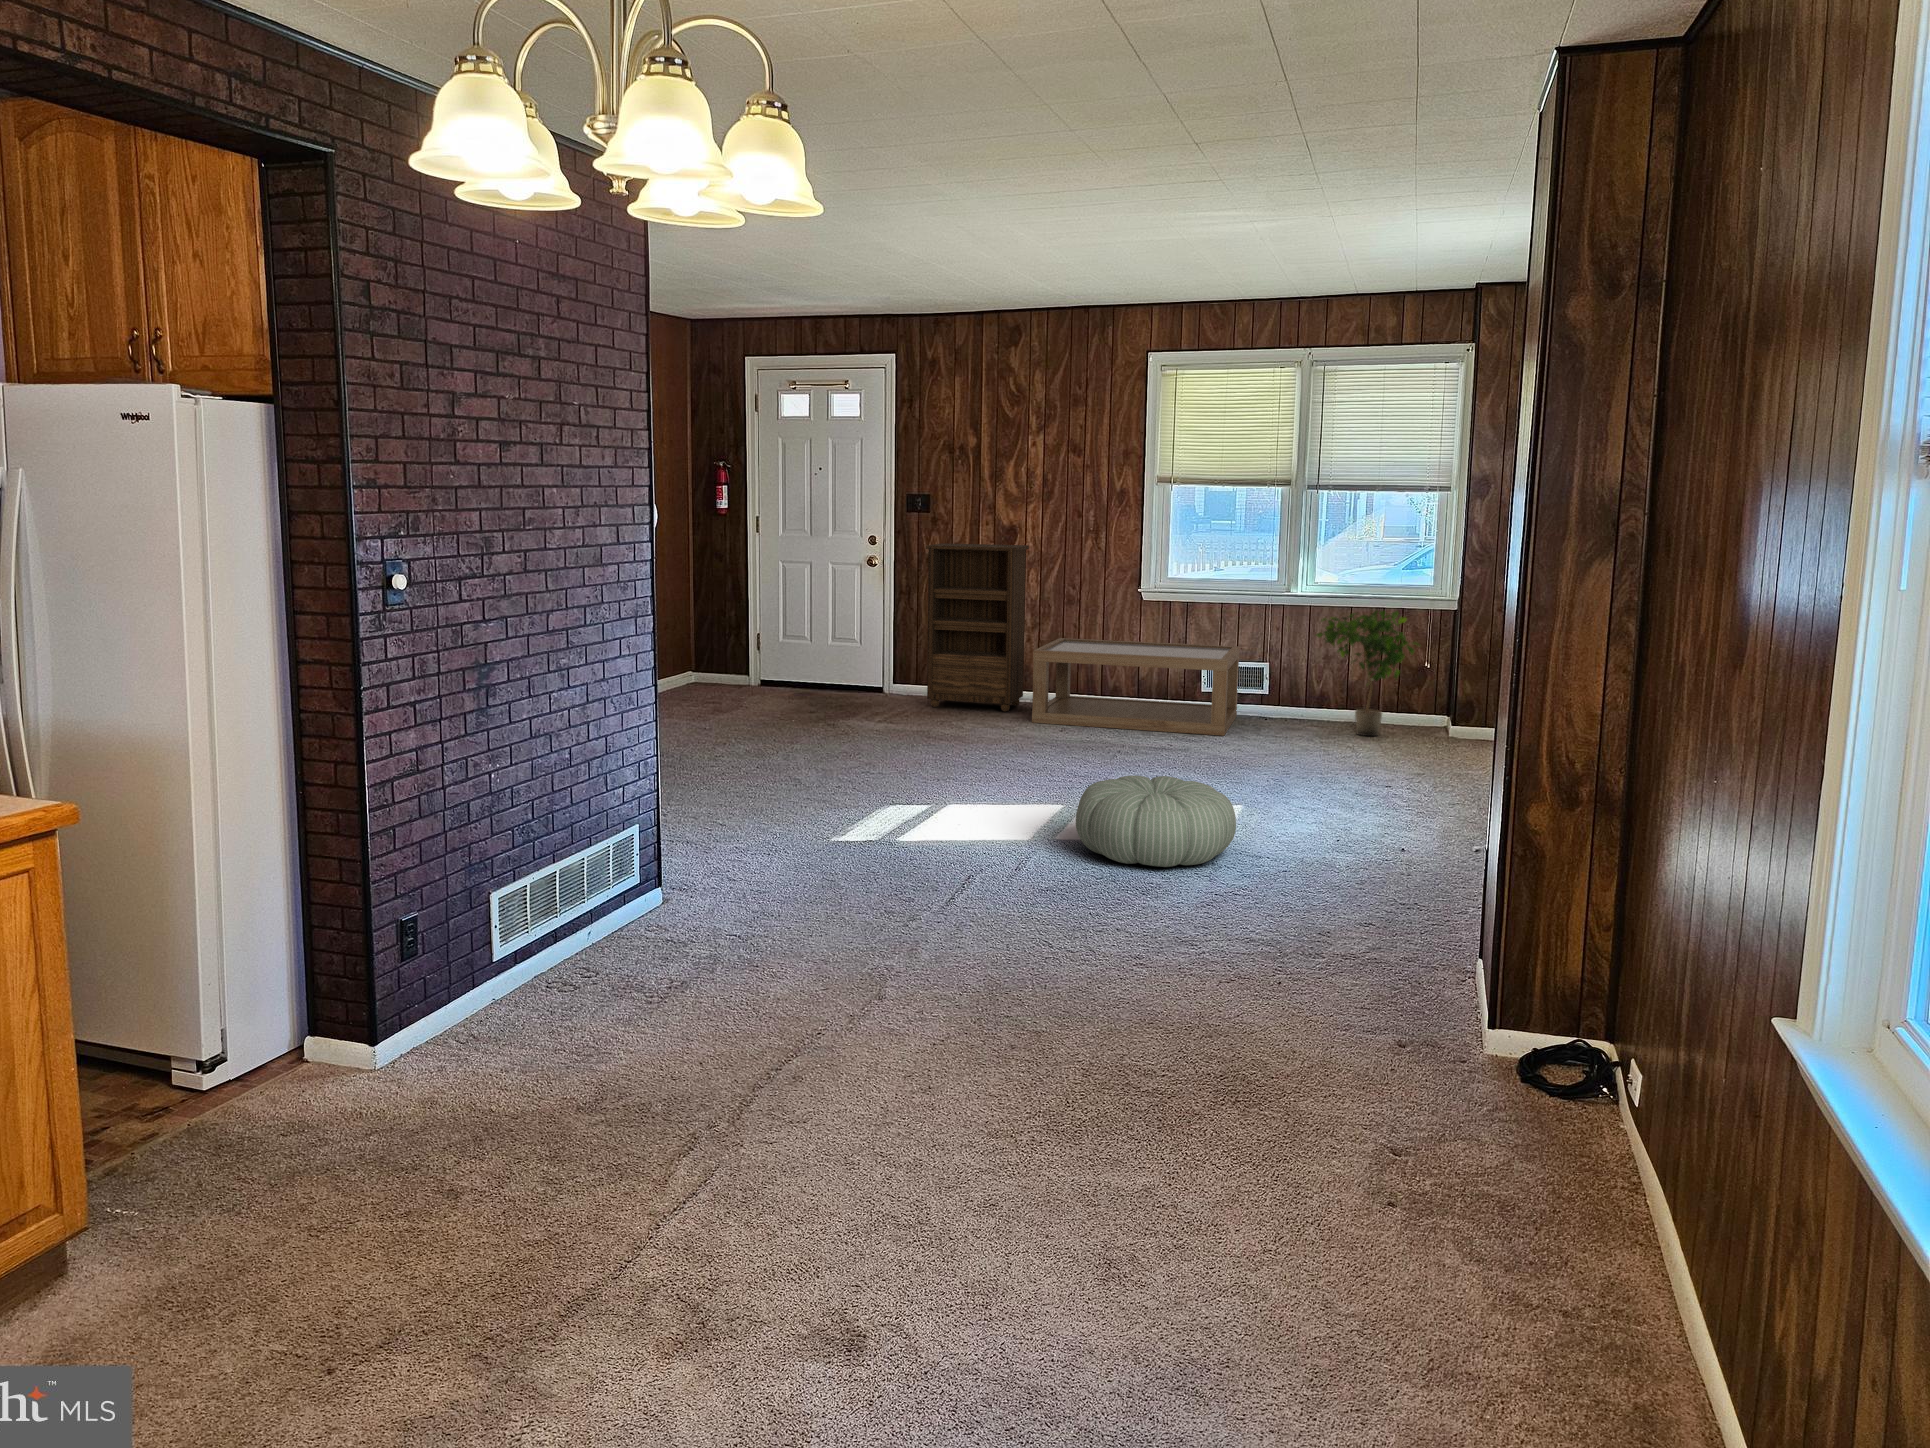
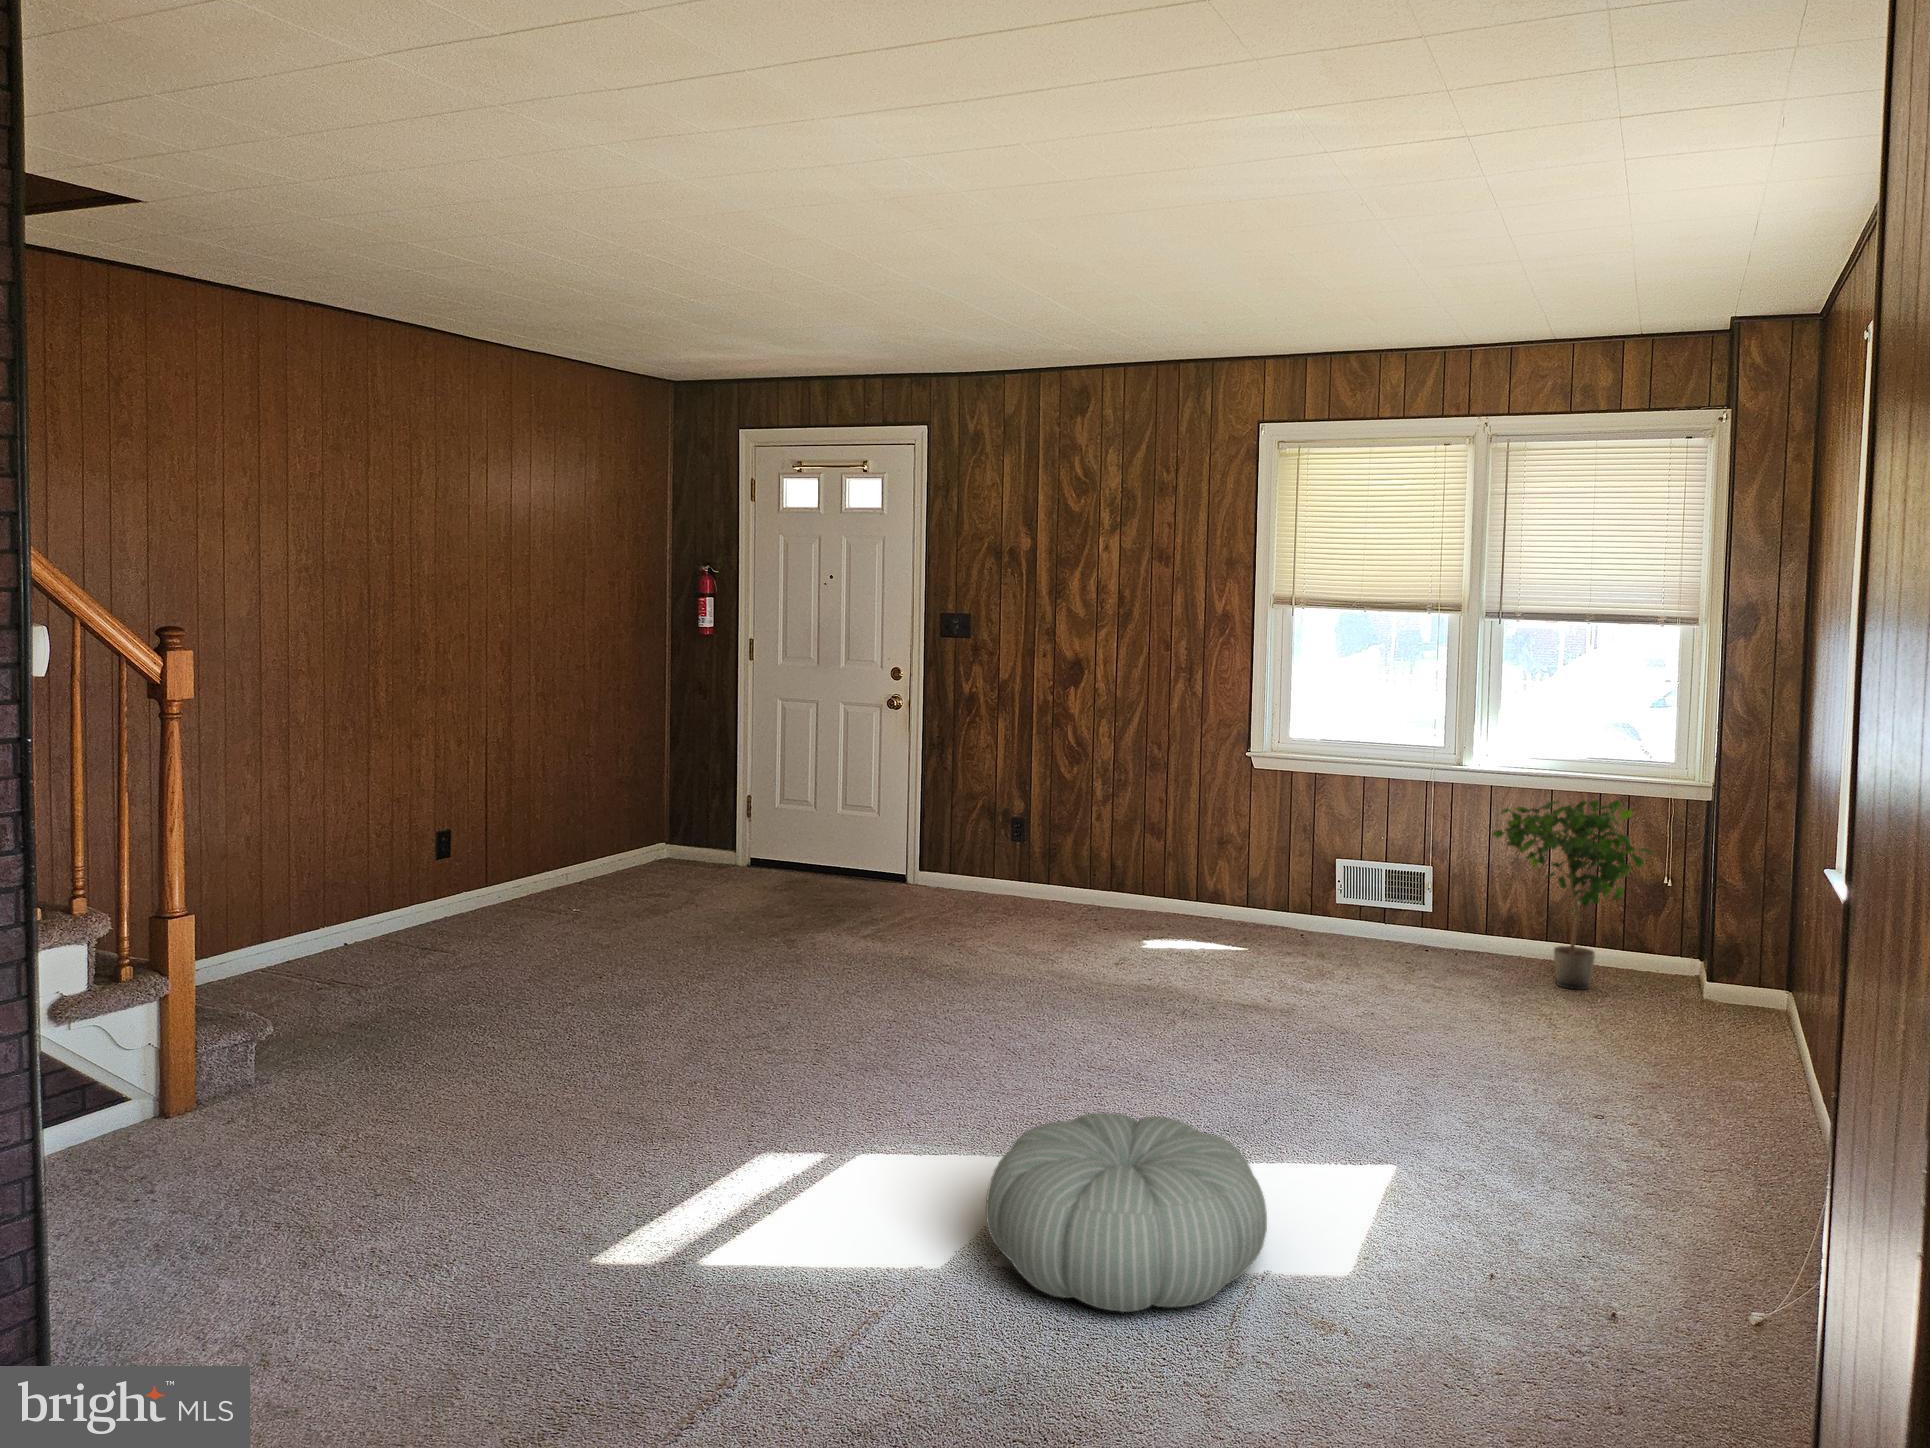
bookshelf: present [926,543,1029,712] -> none [948,682,1095,923]
coffee table: present [1032,638,1240,736] -> none [1080,818,1389,981]

